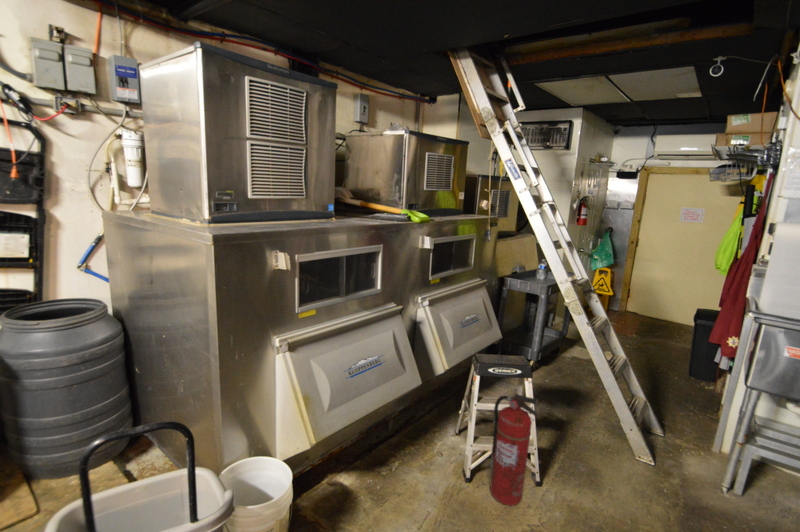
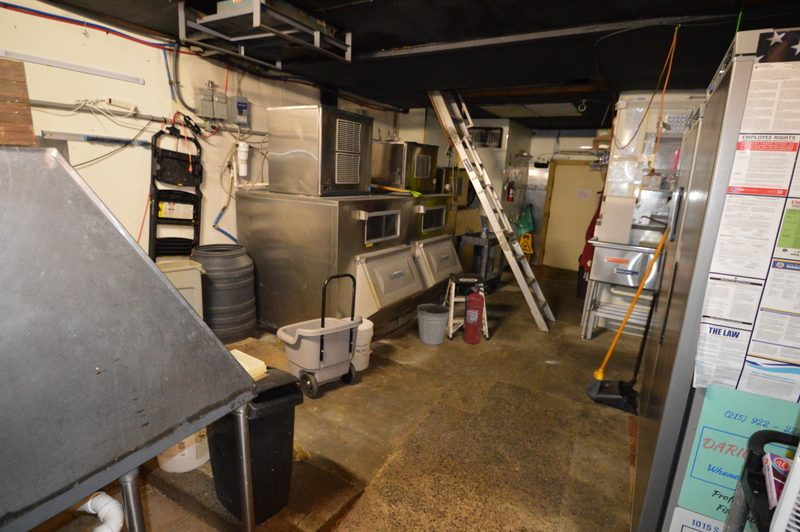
bucket: none [399,413,464,501] -> present [416,304,450,345]

